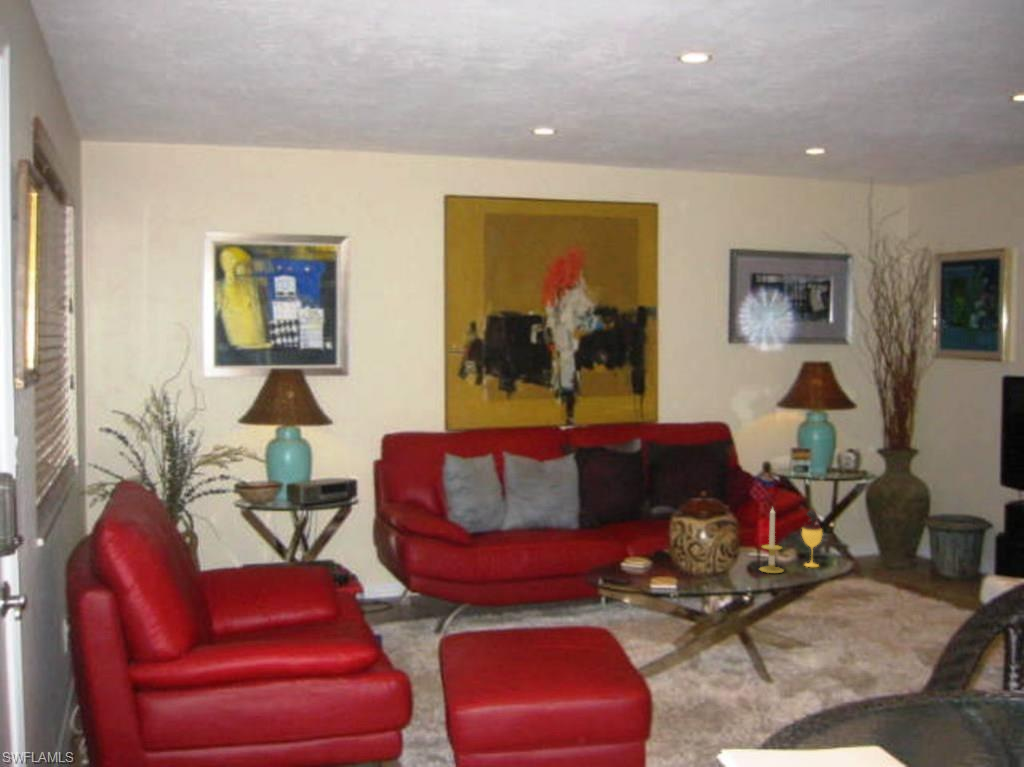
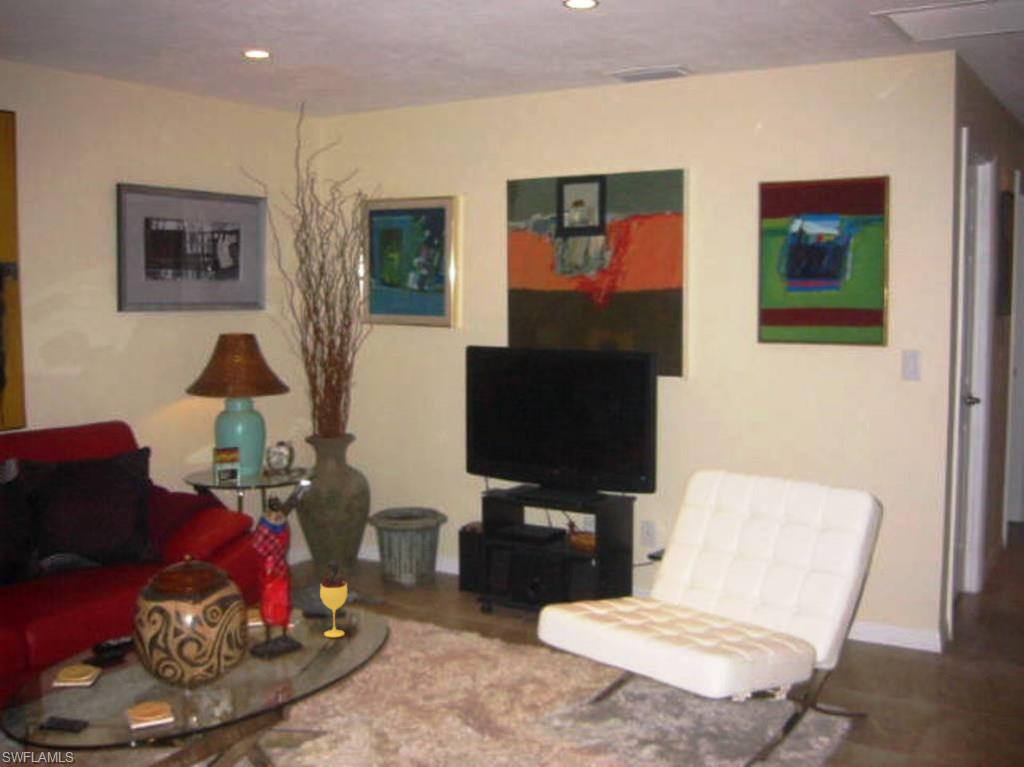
candle: present [760,508,784,573] -> none [272,565,306,659]

